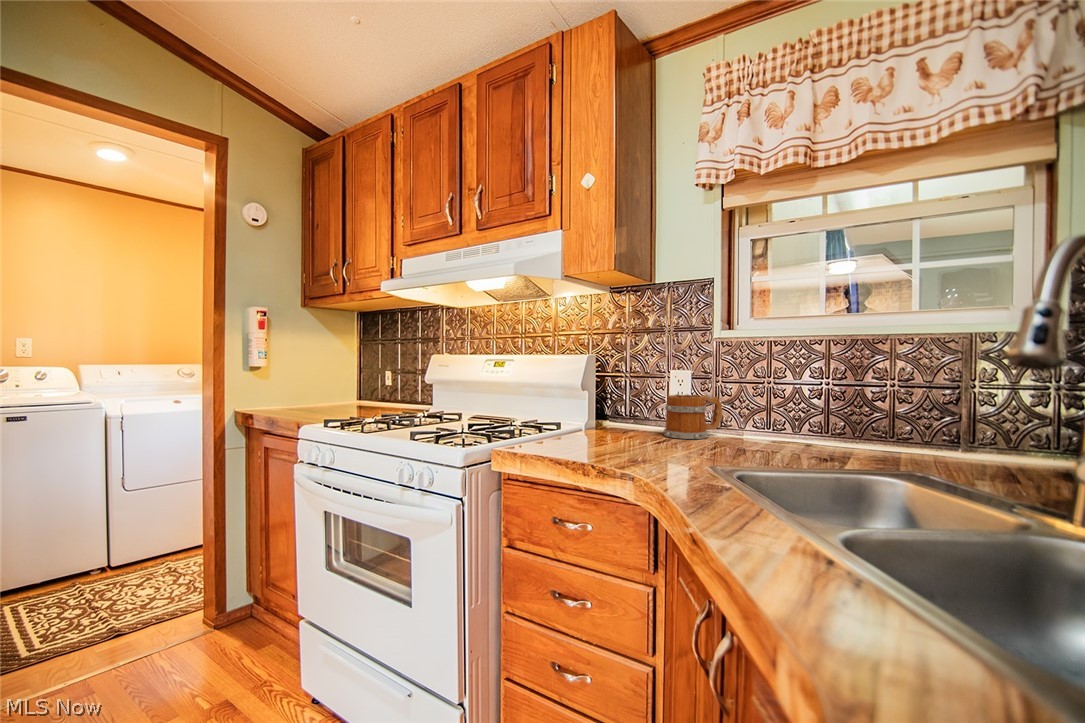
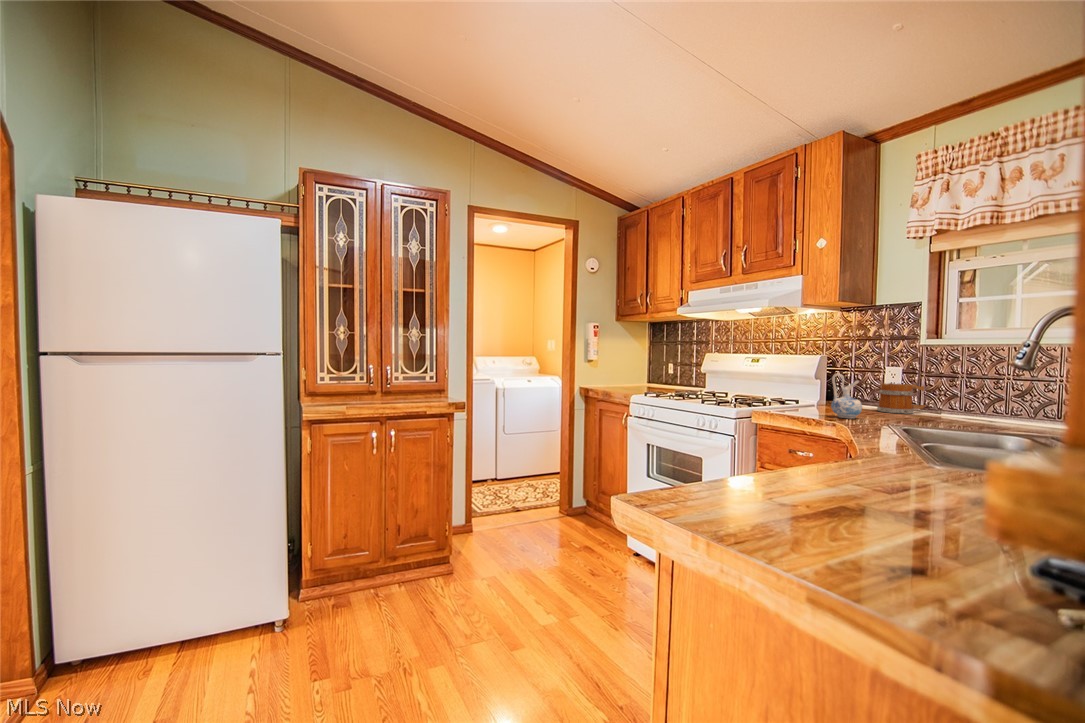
ceramic pitcher: none [619,388,664,464] -> present [831,374,862,419]

